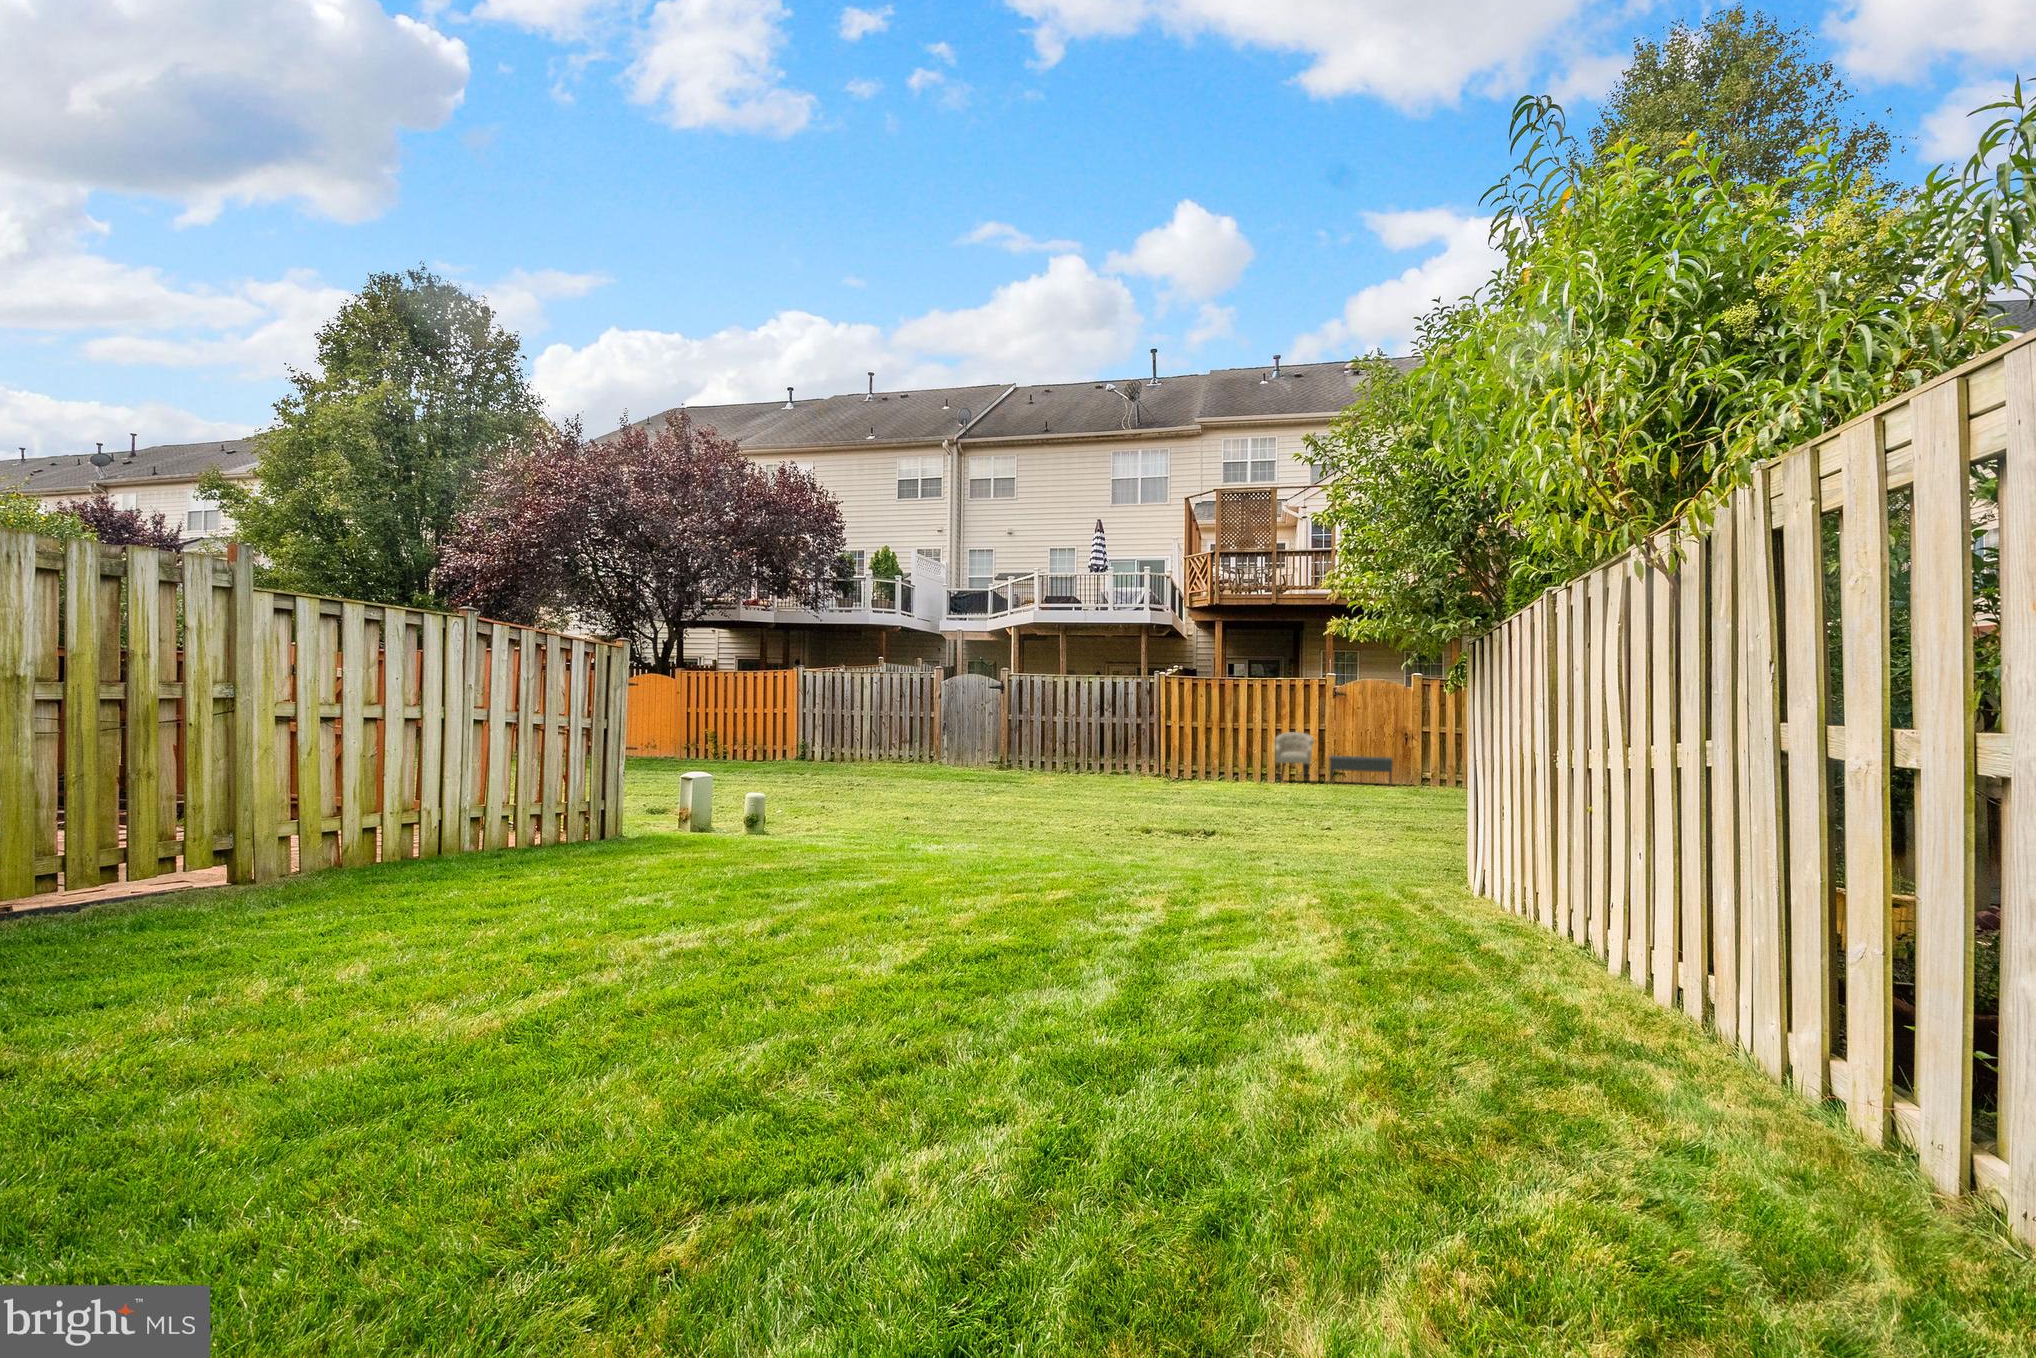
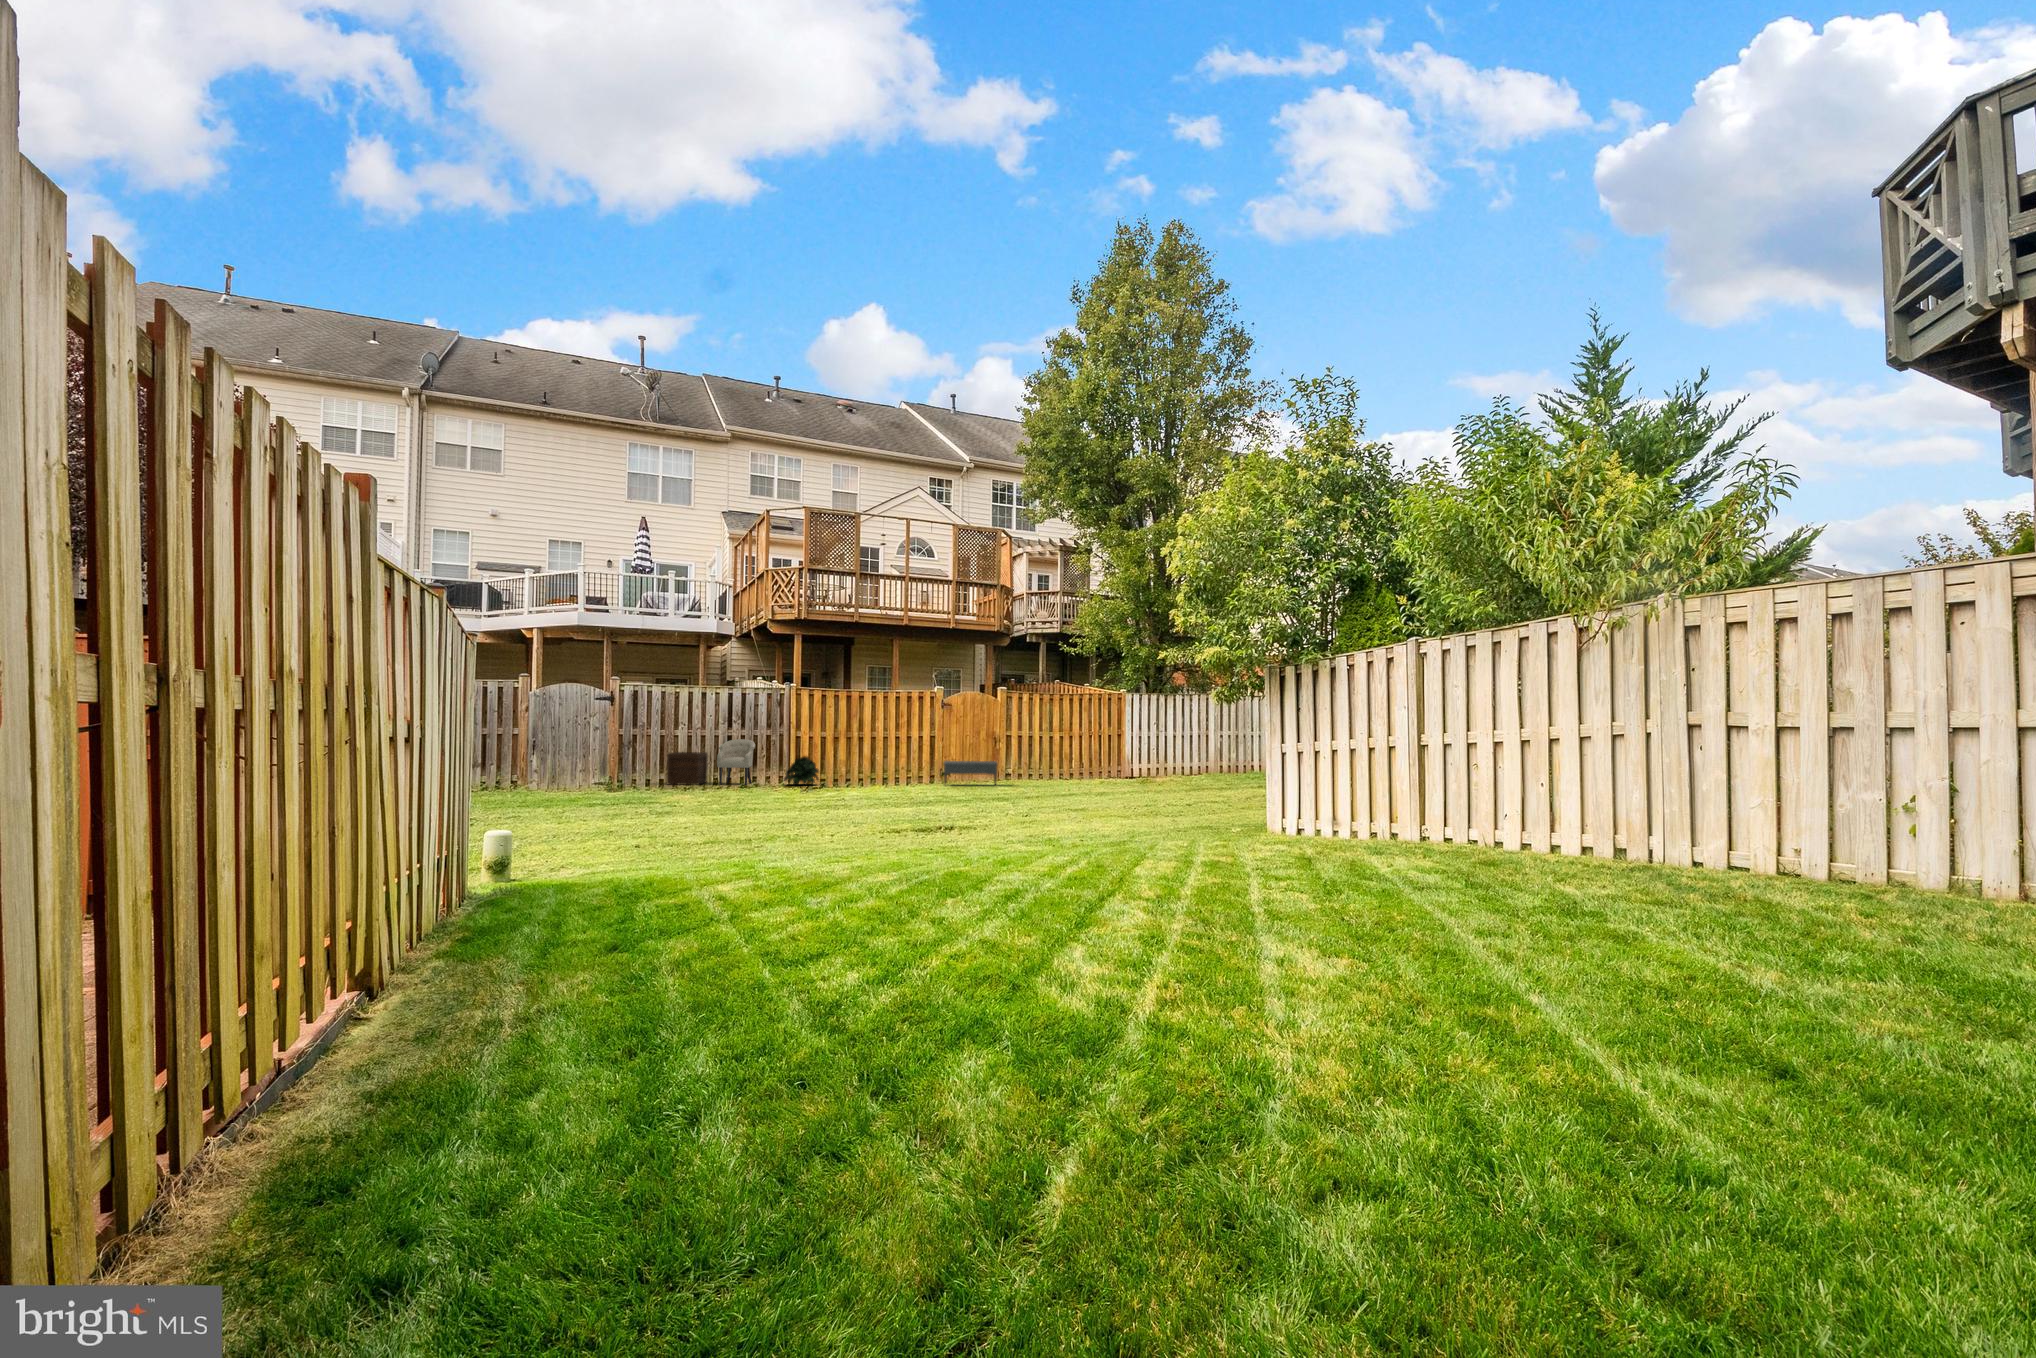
chair: present [1275,732,1314,782] -> present [717,739,755,785]
wooden crate: none [1041,739,1081,773] -> present [666,752,708,785]
potted plant: none [1155,746,1193,777] -> present [784,756,819,784]

